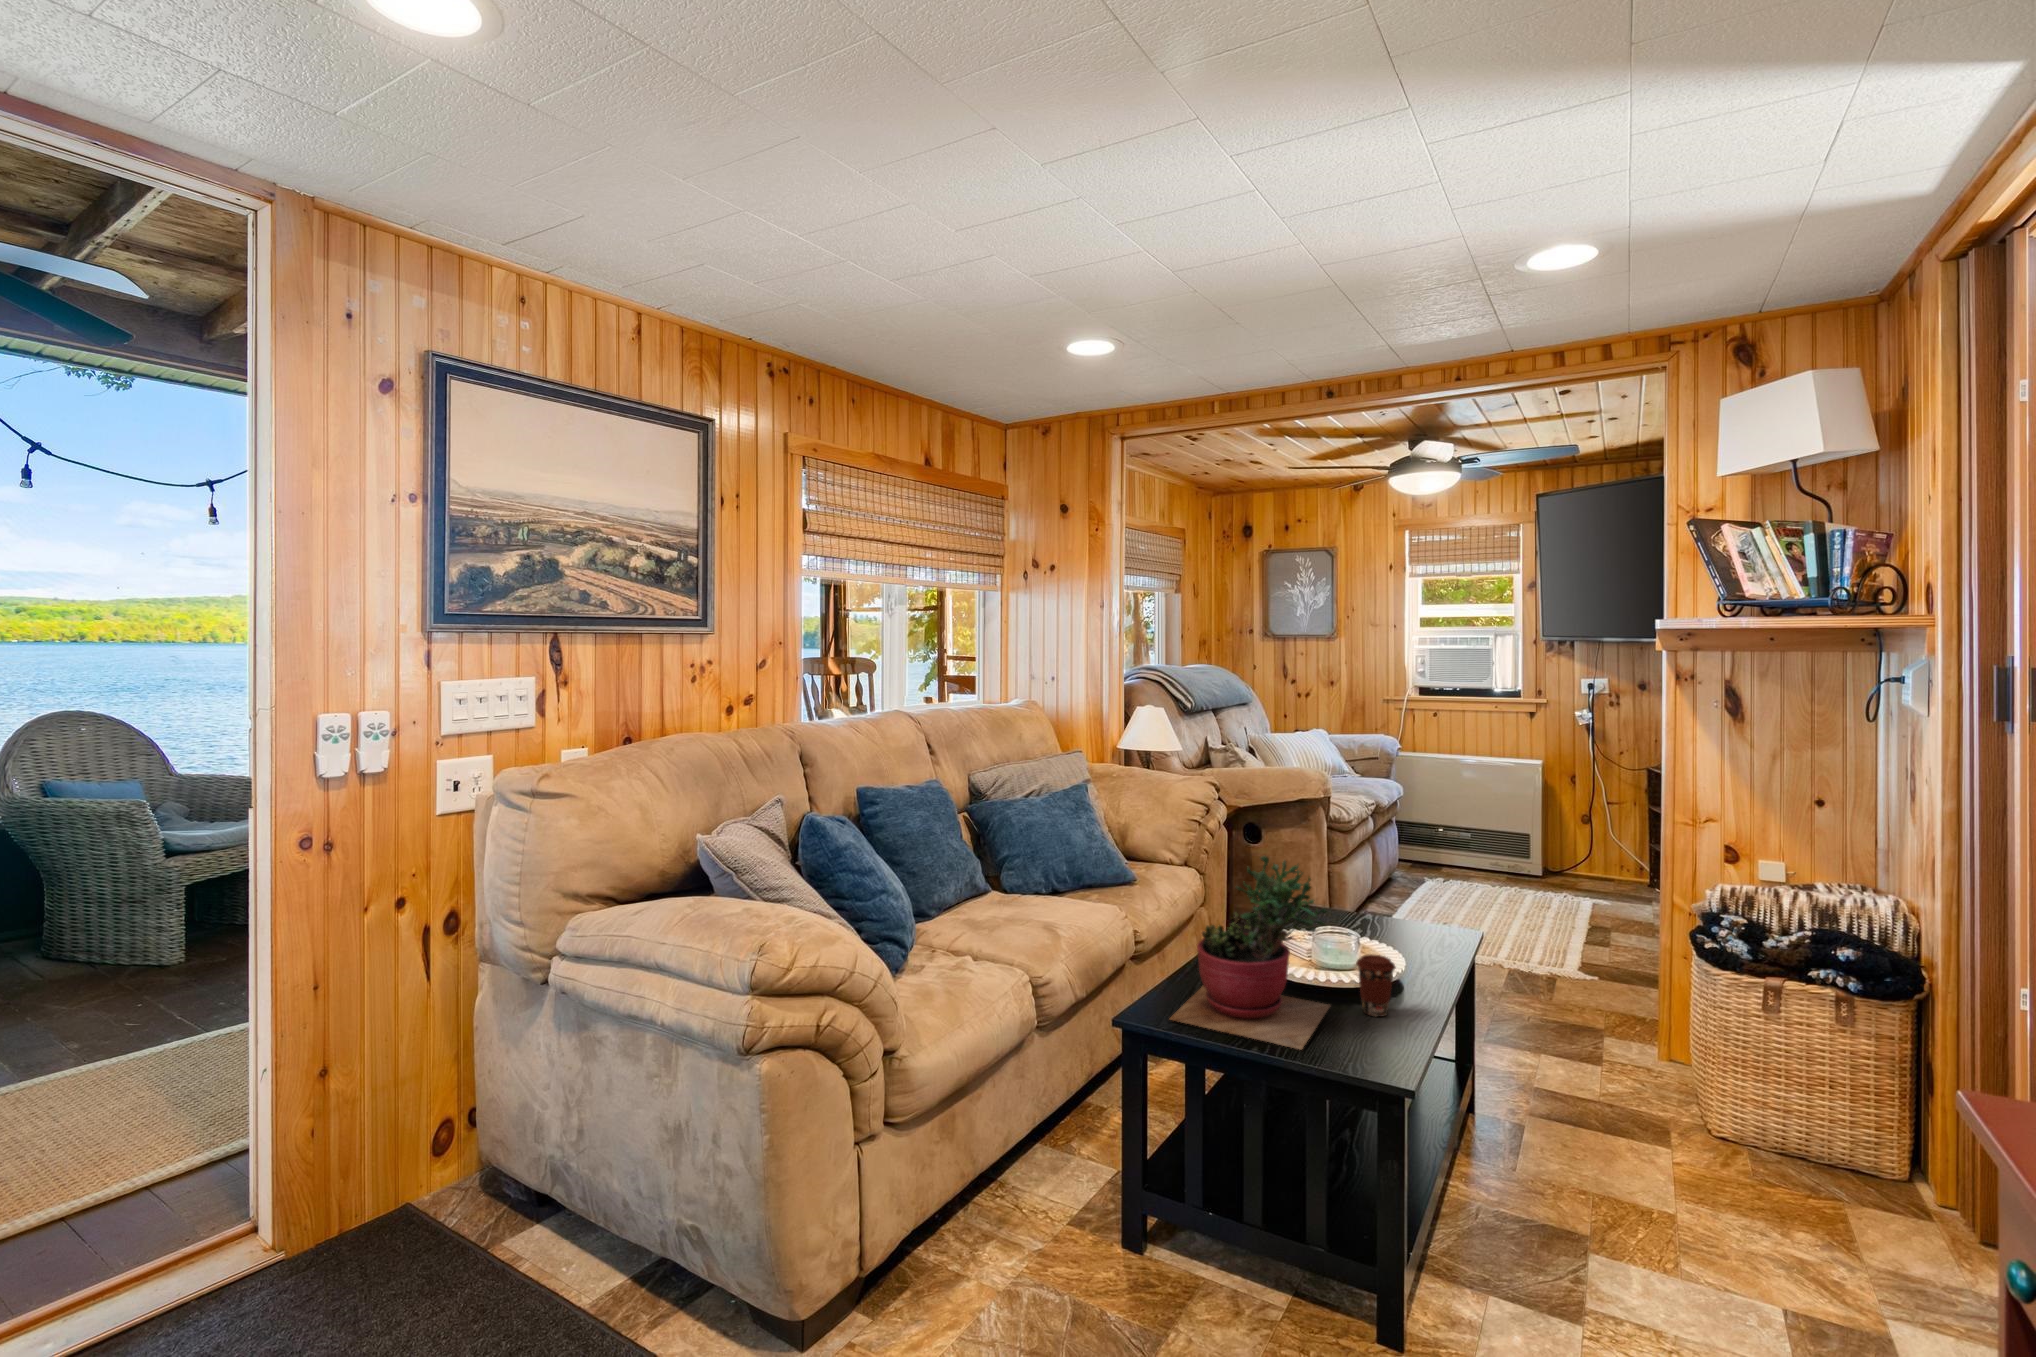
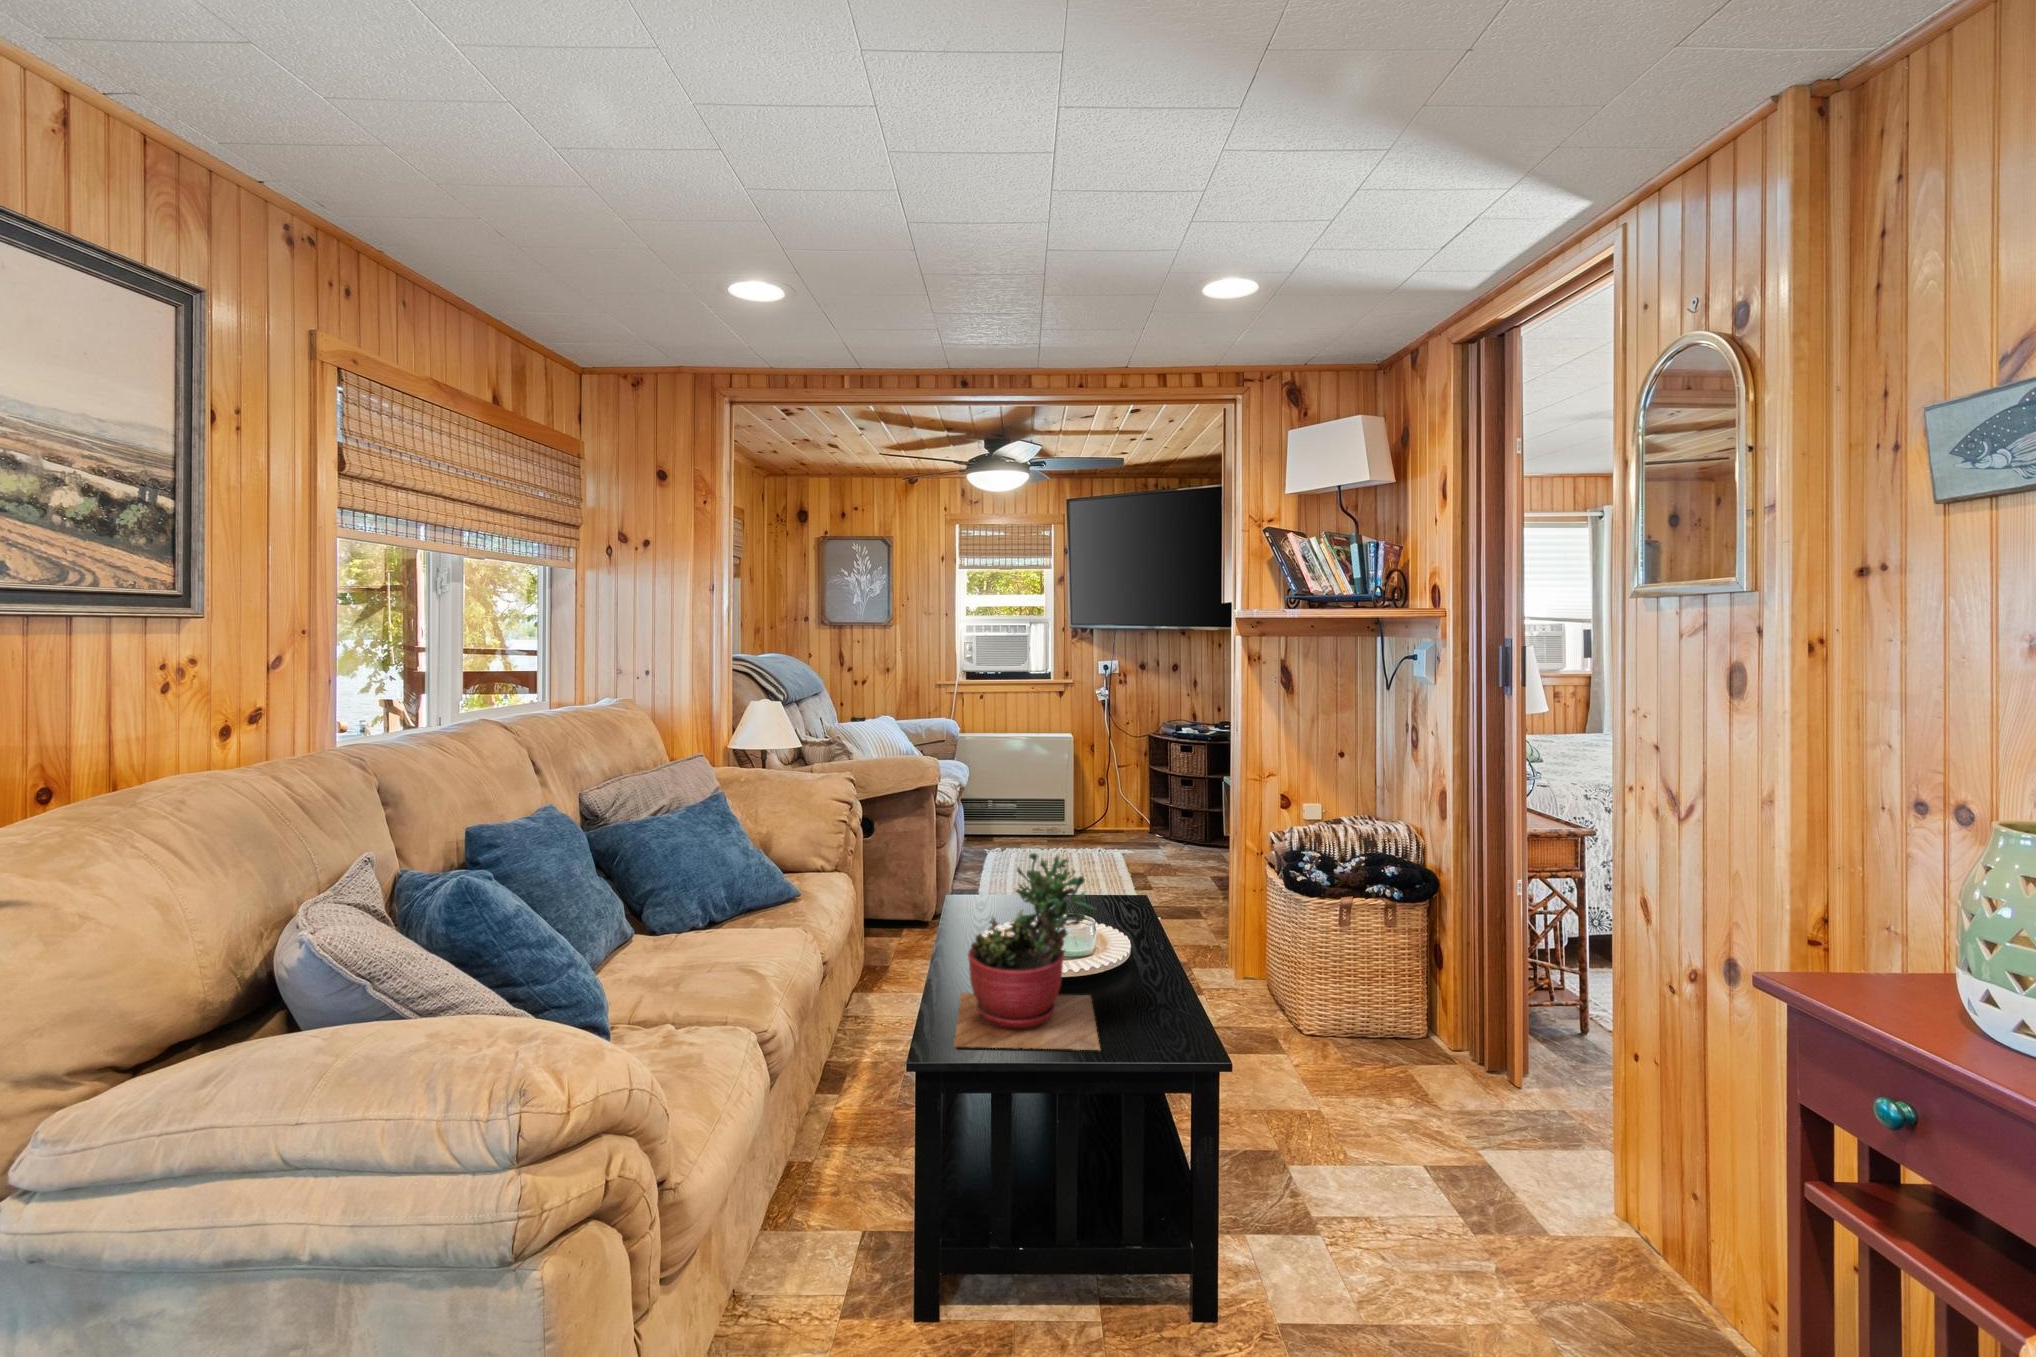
coffee cup: present [1356,954,1396,1017] -> none [1108,937,1146,998]

